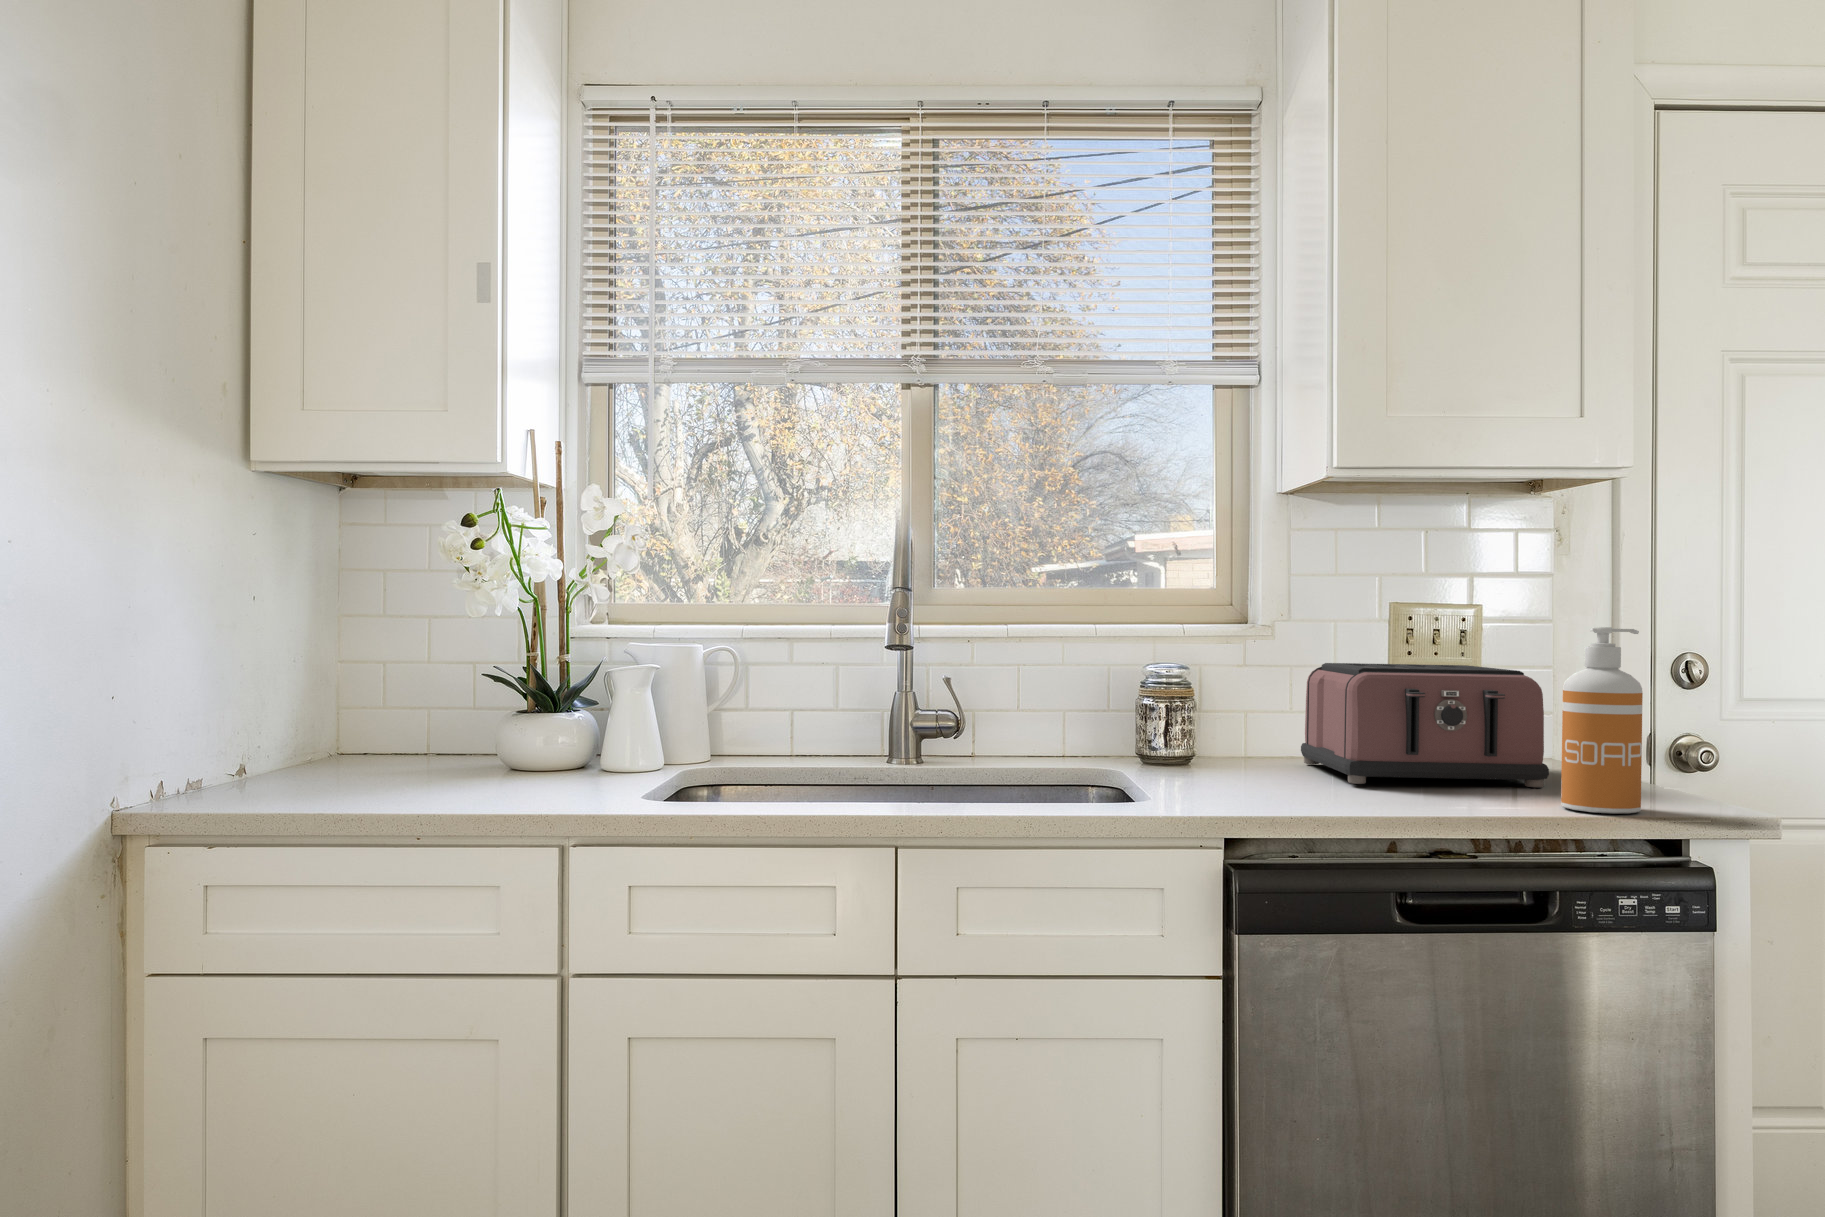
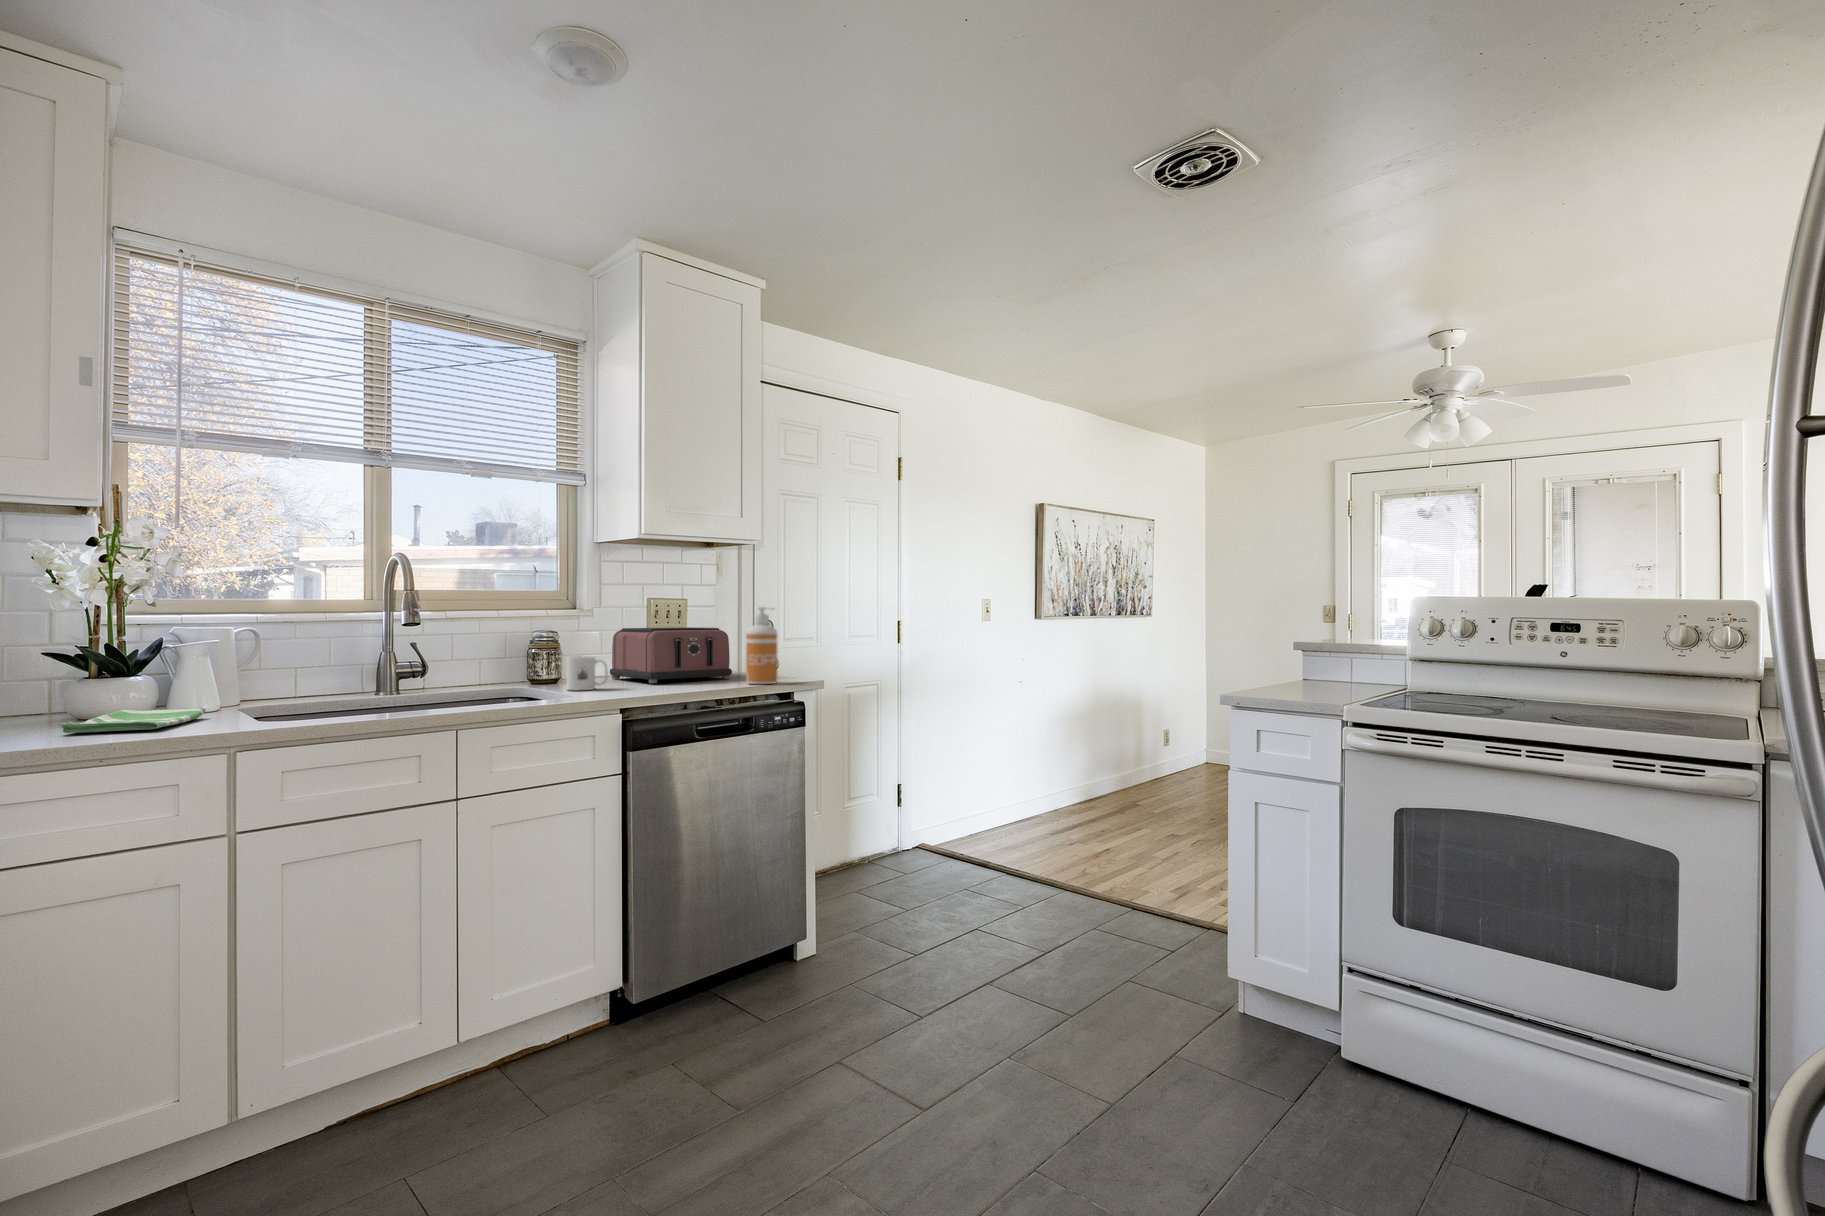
mug: none [1176,718,1255,787] -> present [566,656,608,690]
dish towel: none [450,759,633,794] -> present [59,708,206,733]

